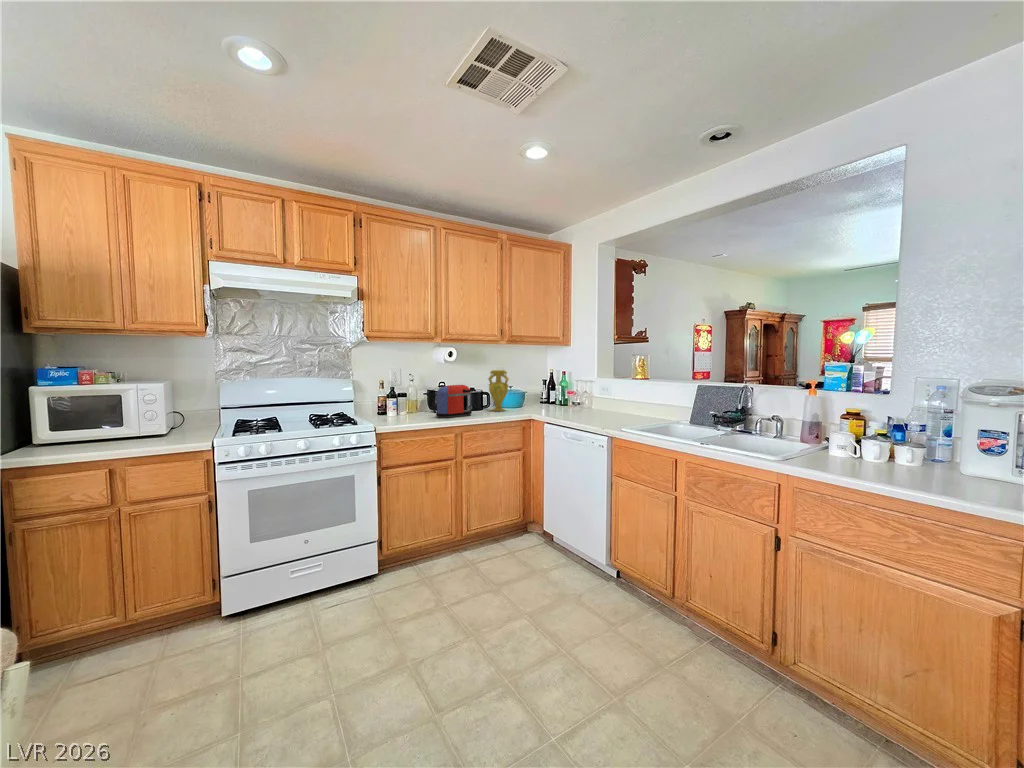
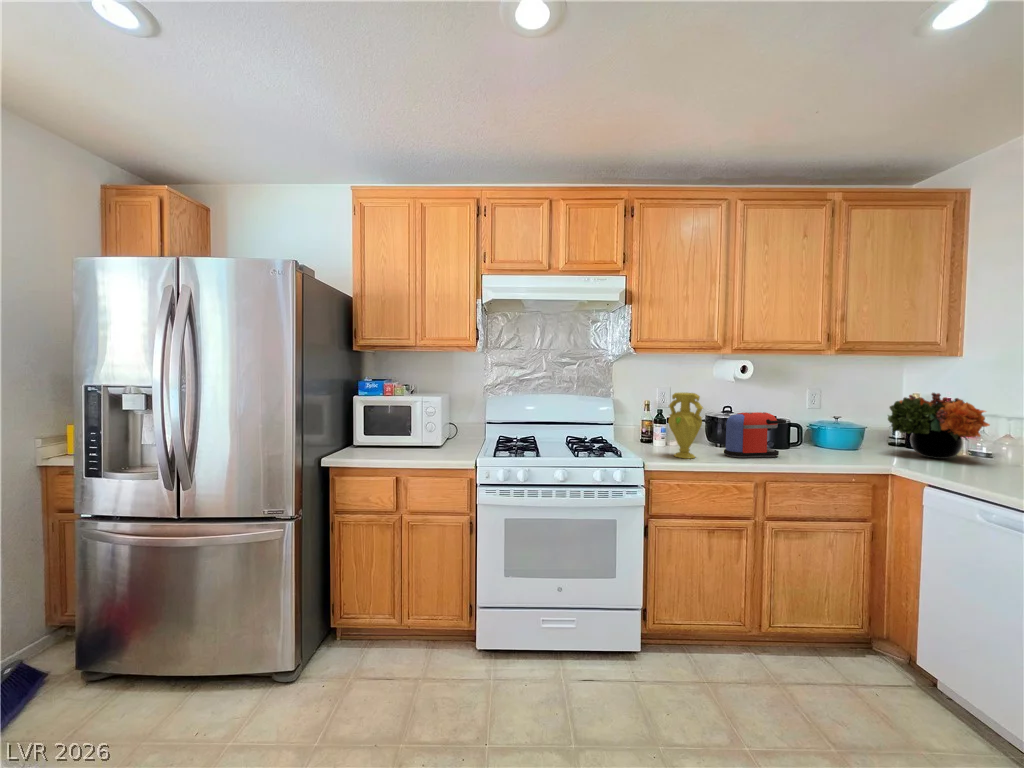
flower arrangement: none [533,368,578,408] -> present [888,393,990,459]
vase: present [488,370,509,411] -> present [668,393,703,459]

